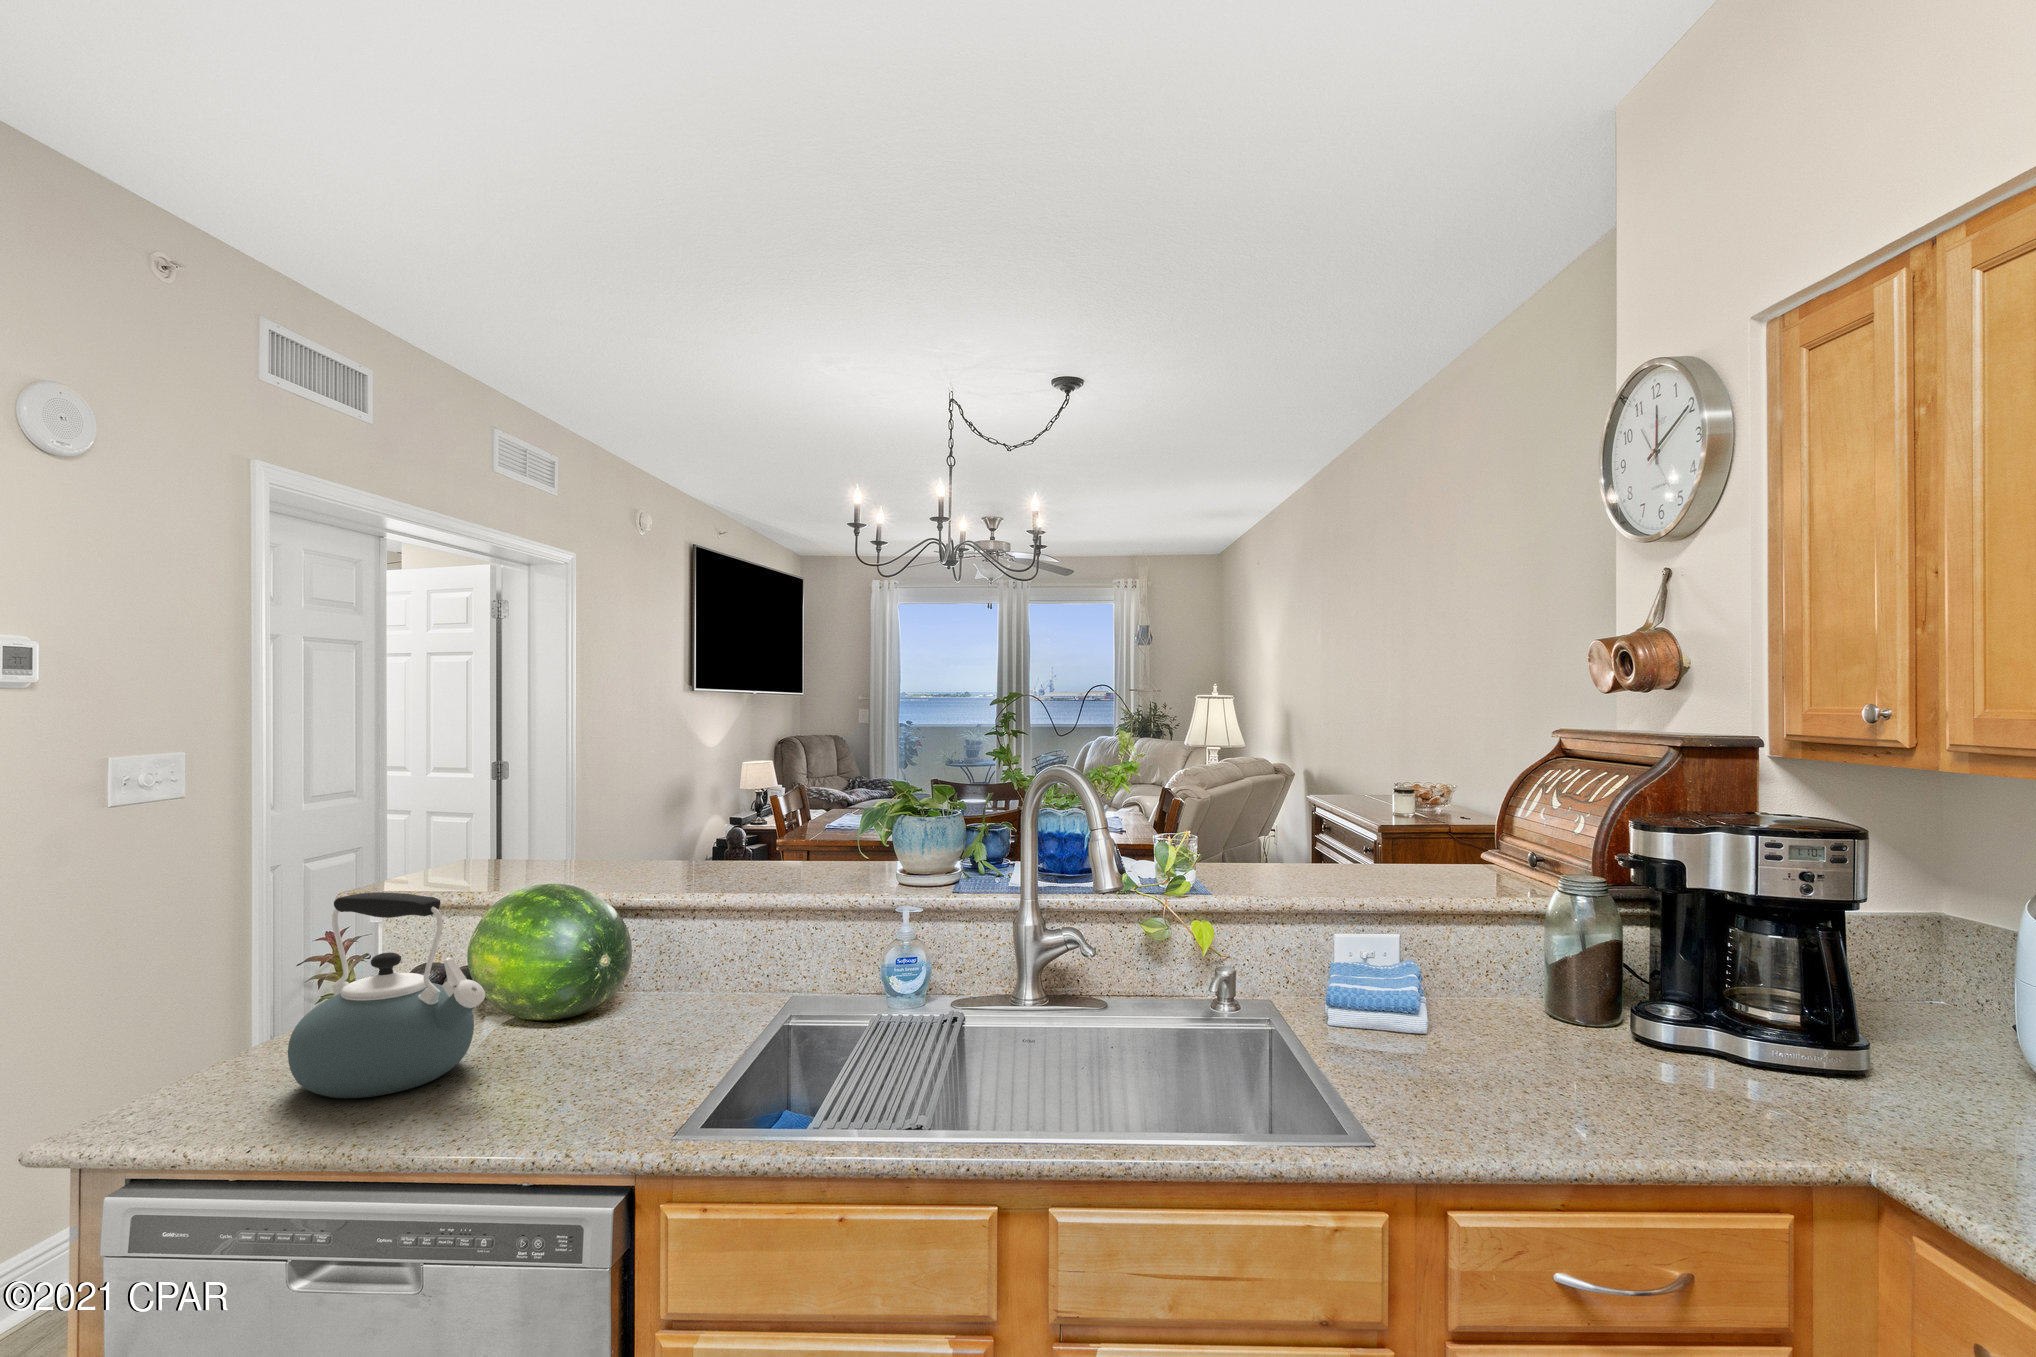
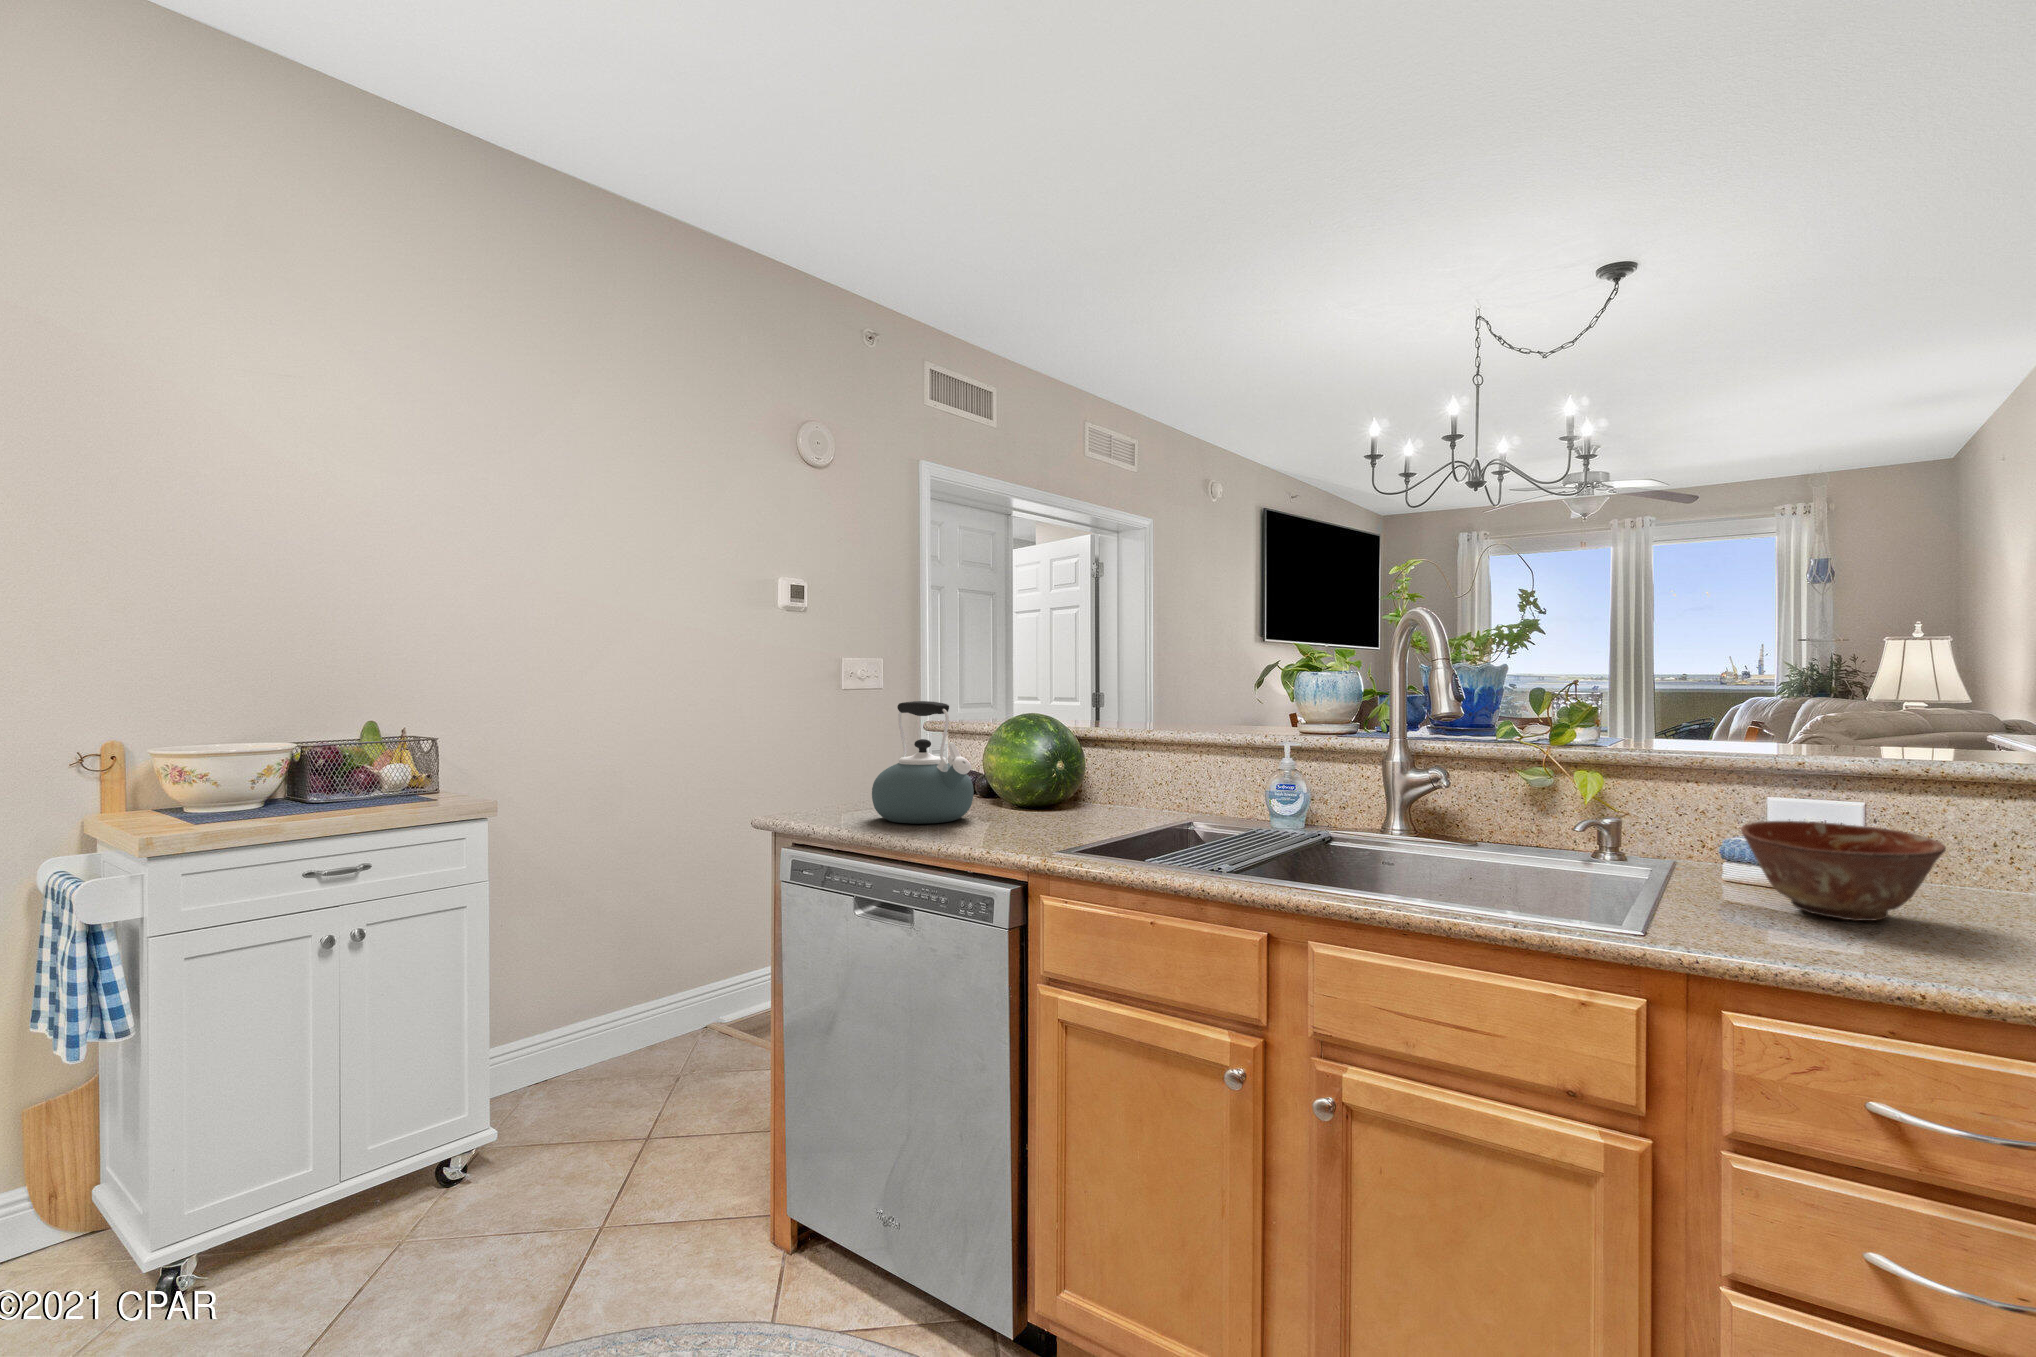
ceramic bowl: none [1375,974,1521,1073] -> present [1741,821,1946,921]

